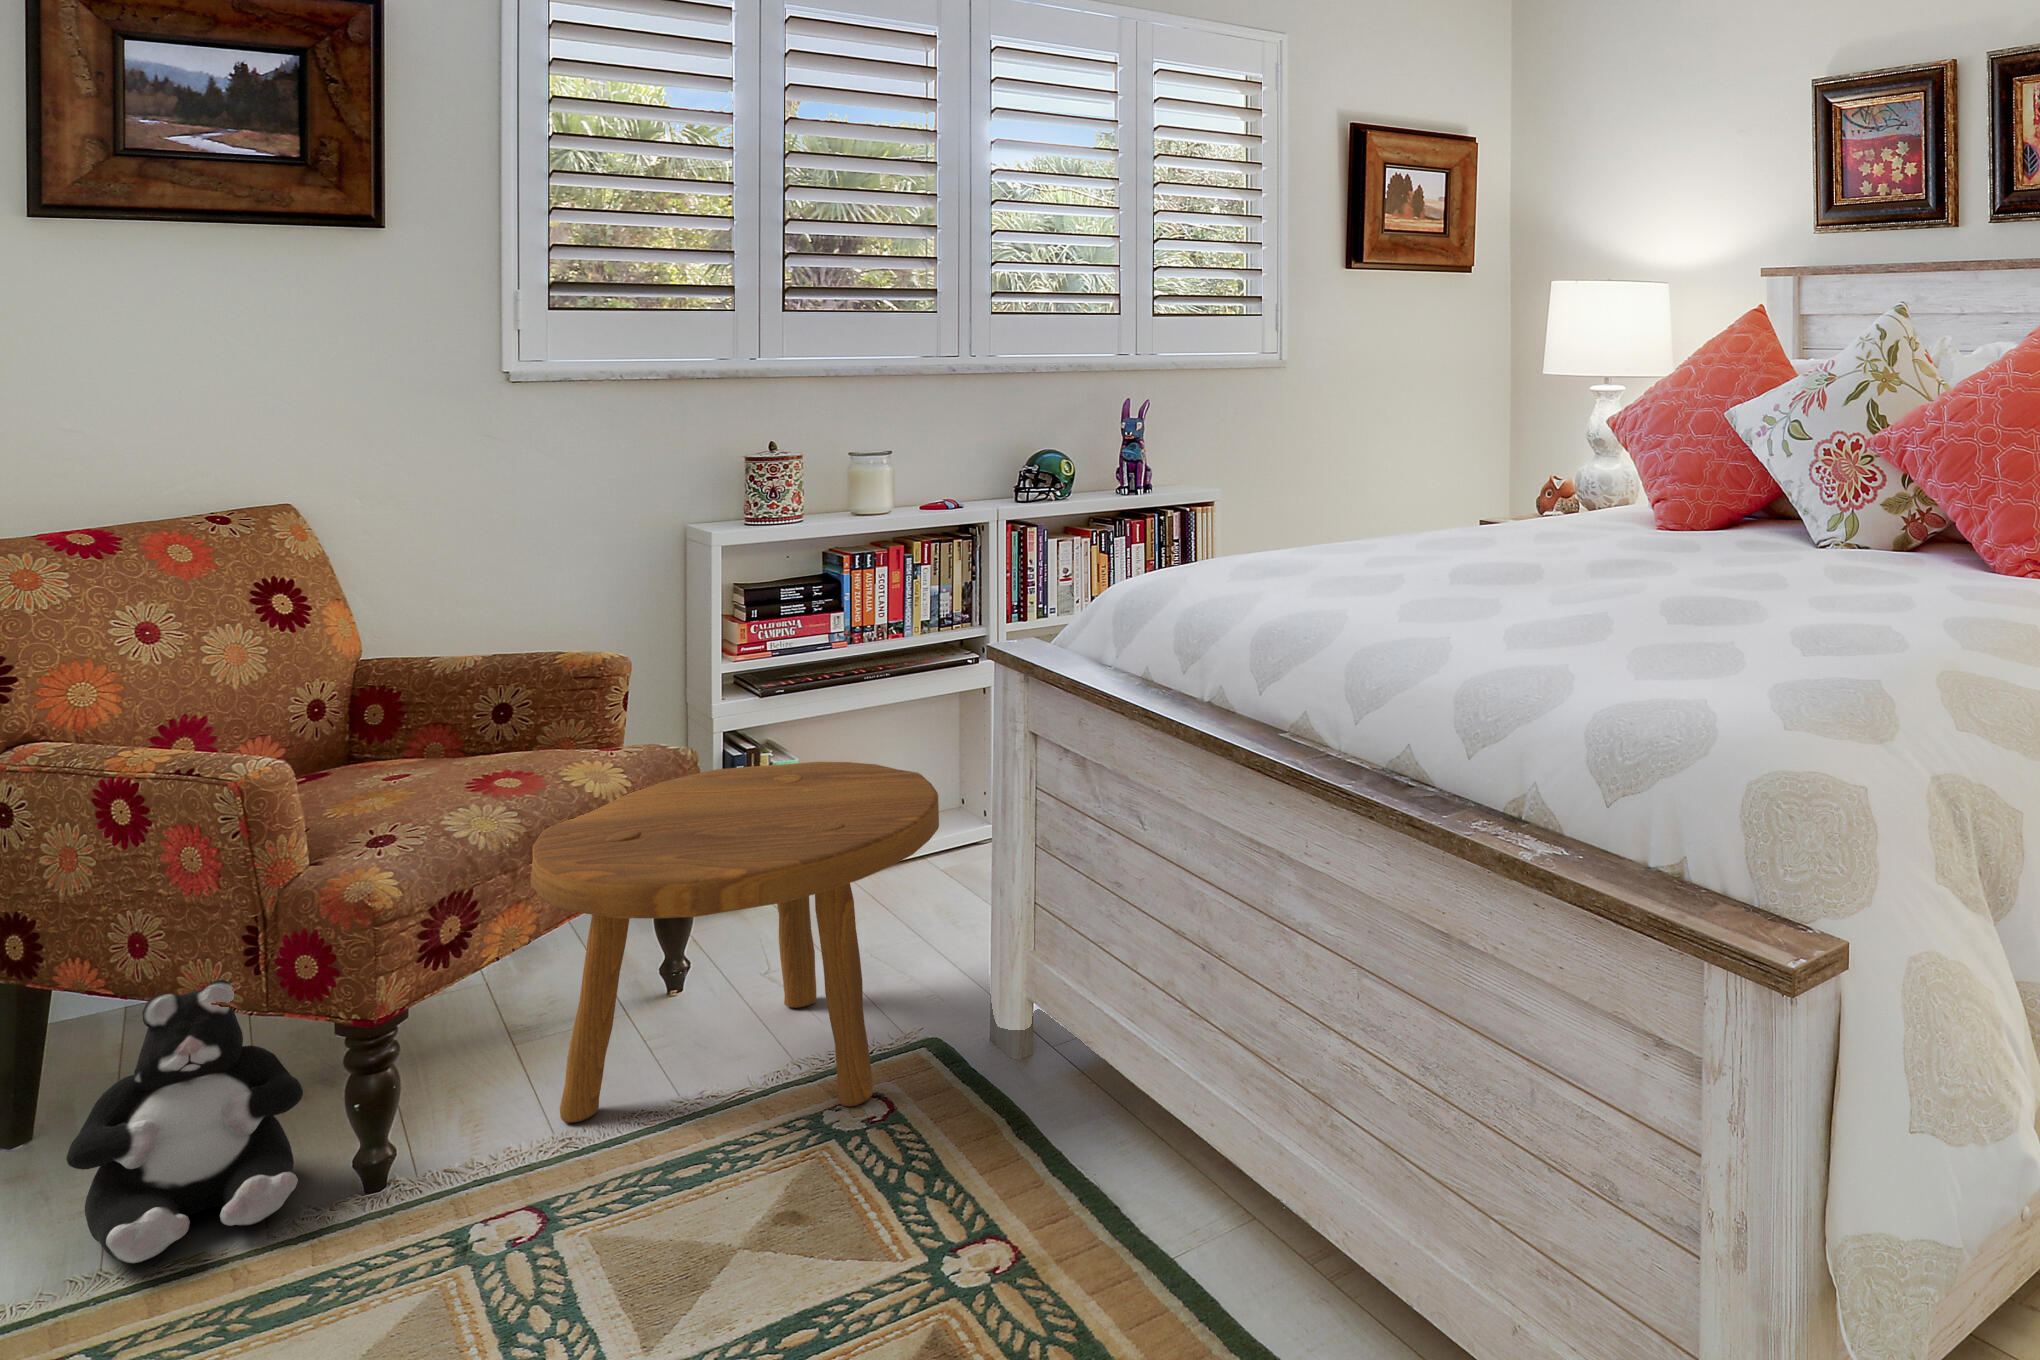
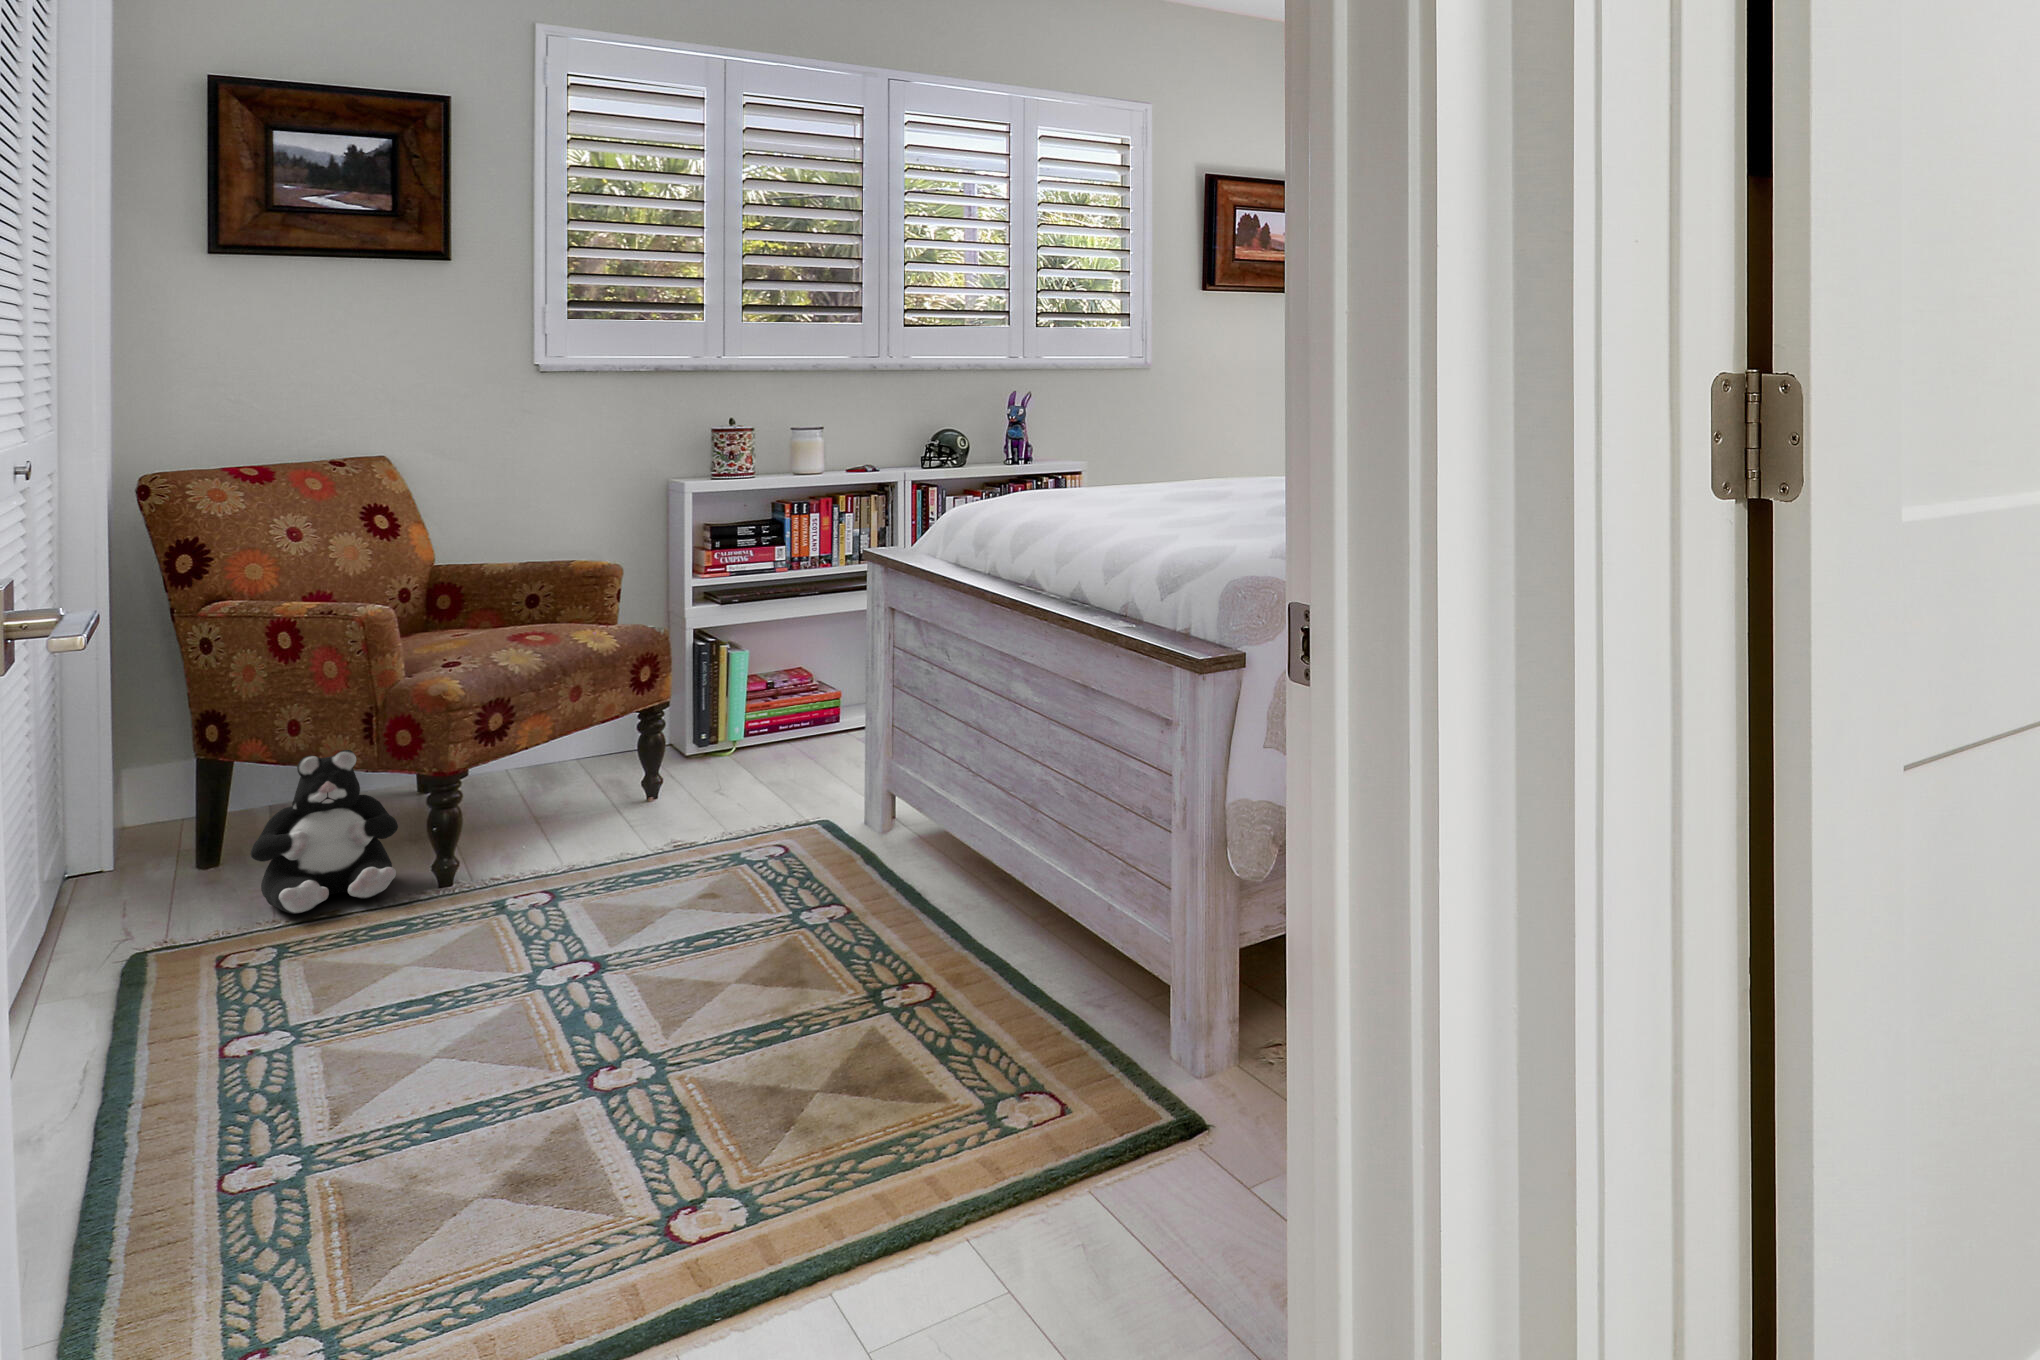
footstool: present [530,762,939,1123] -> none [550,635,831,857]

